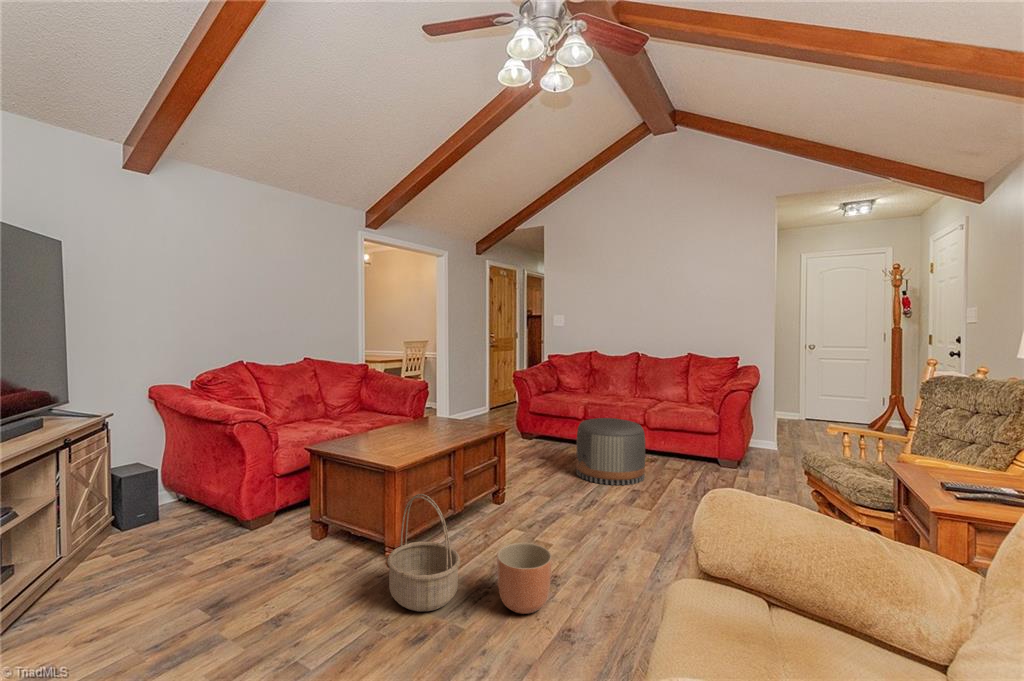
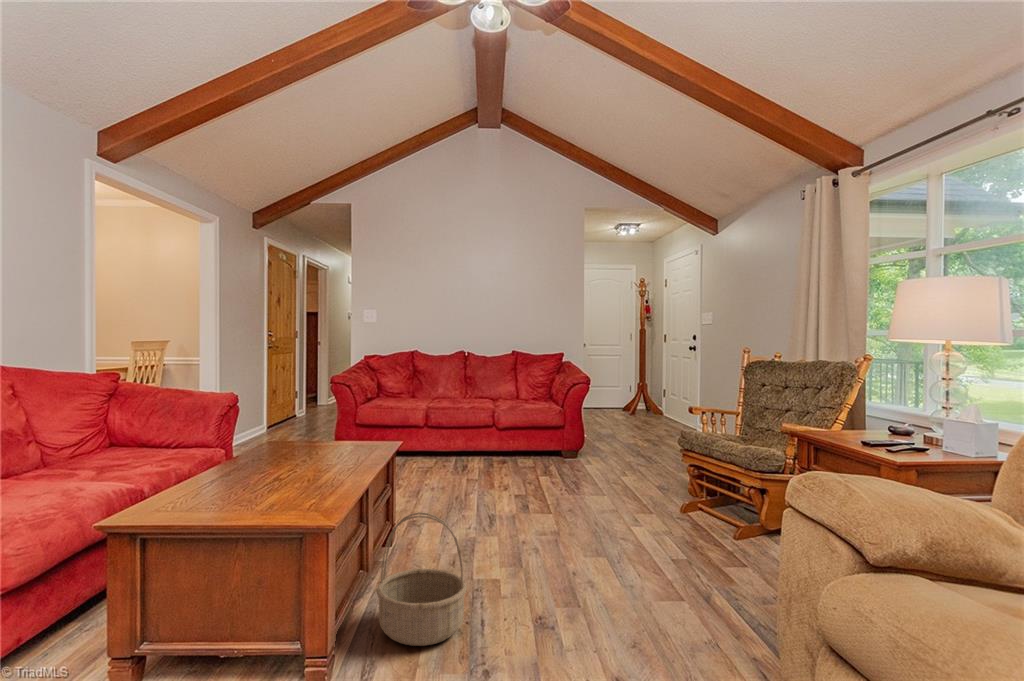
pouf: present [576,418,645,485] -> none [443,420,514,488]
planter: present [497,542,552,614] -> none [498,543,554,613]

